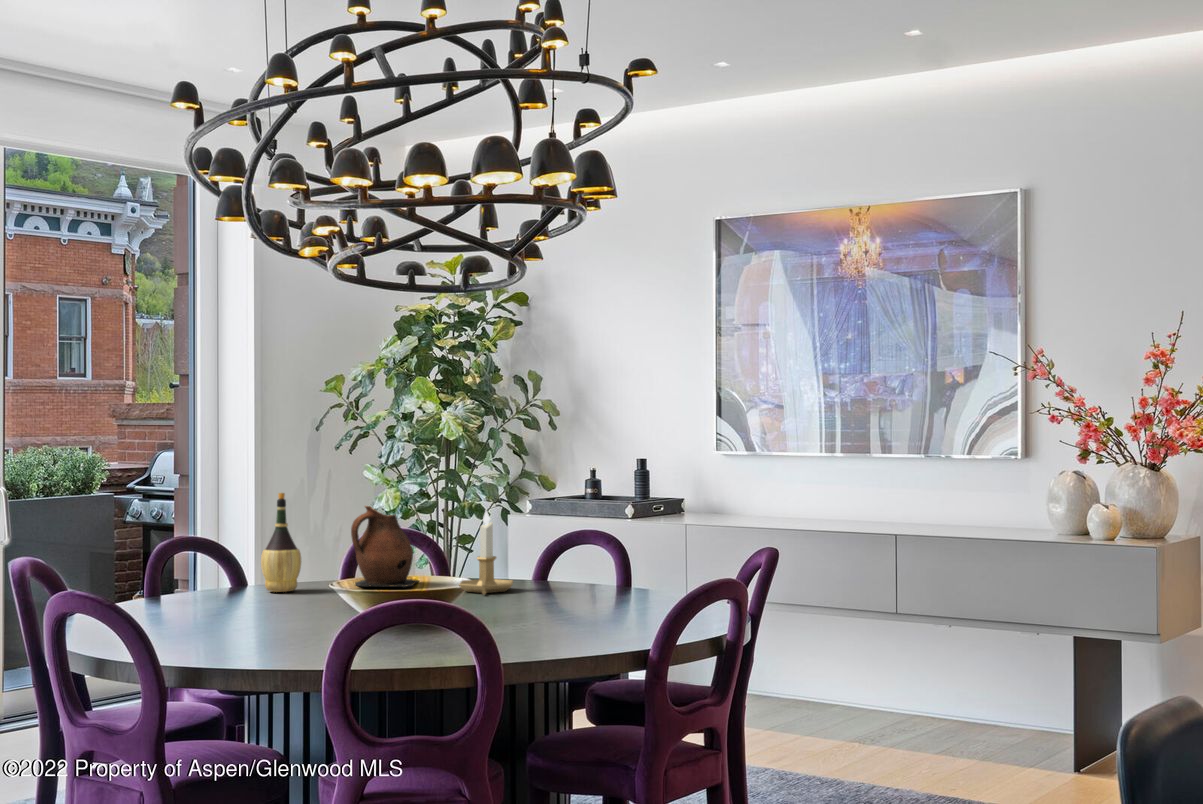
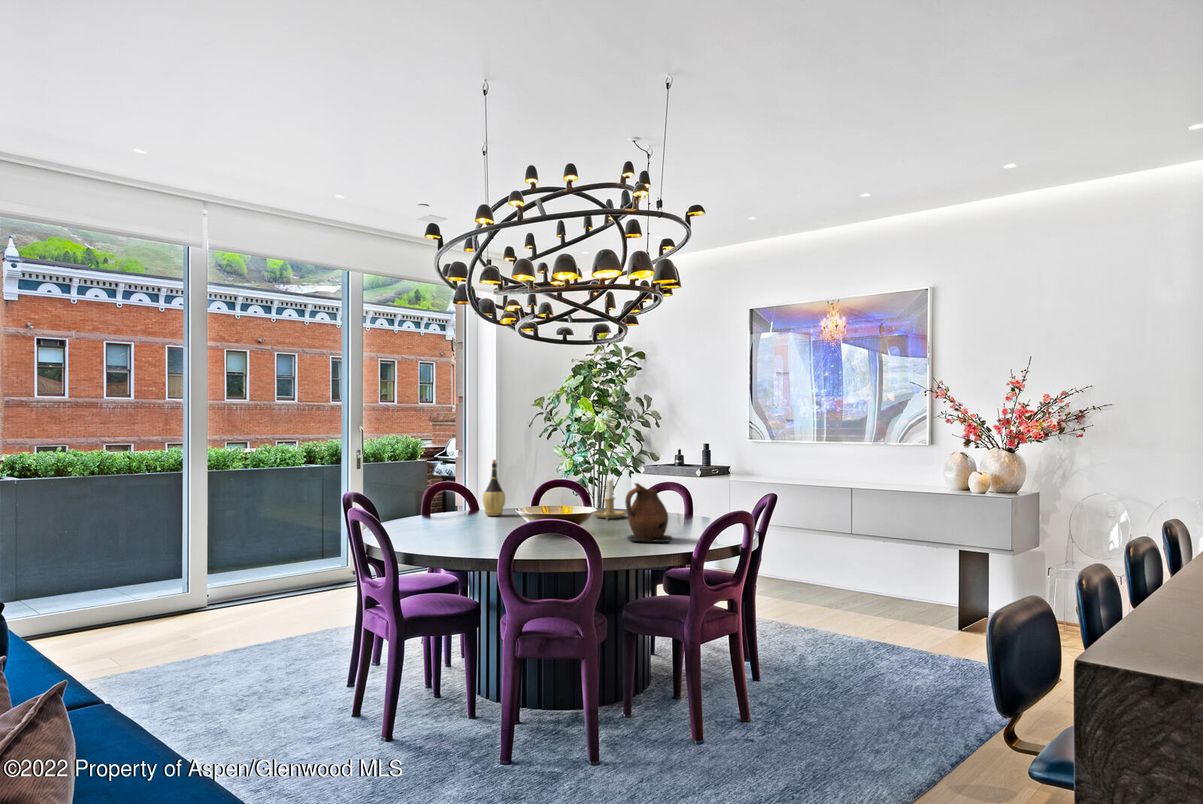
ceramic pitcher: present [351,506,419,587] -> present [625,483,671,542]

